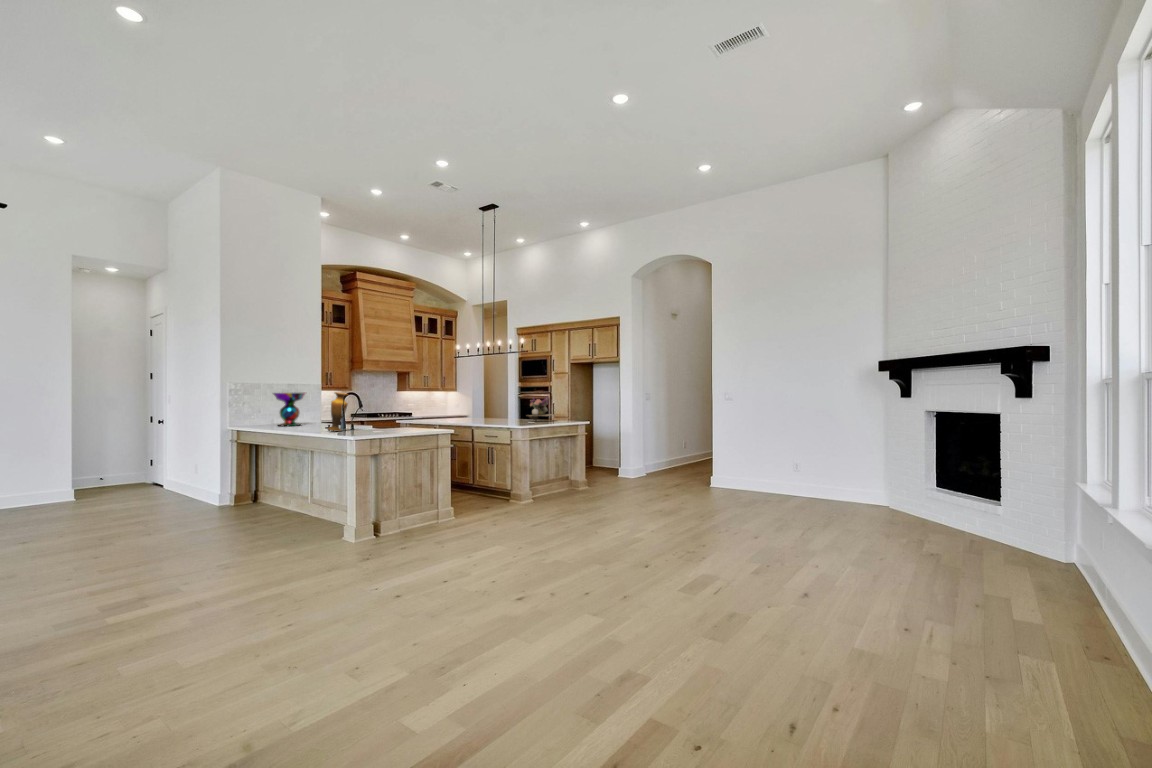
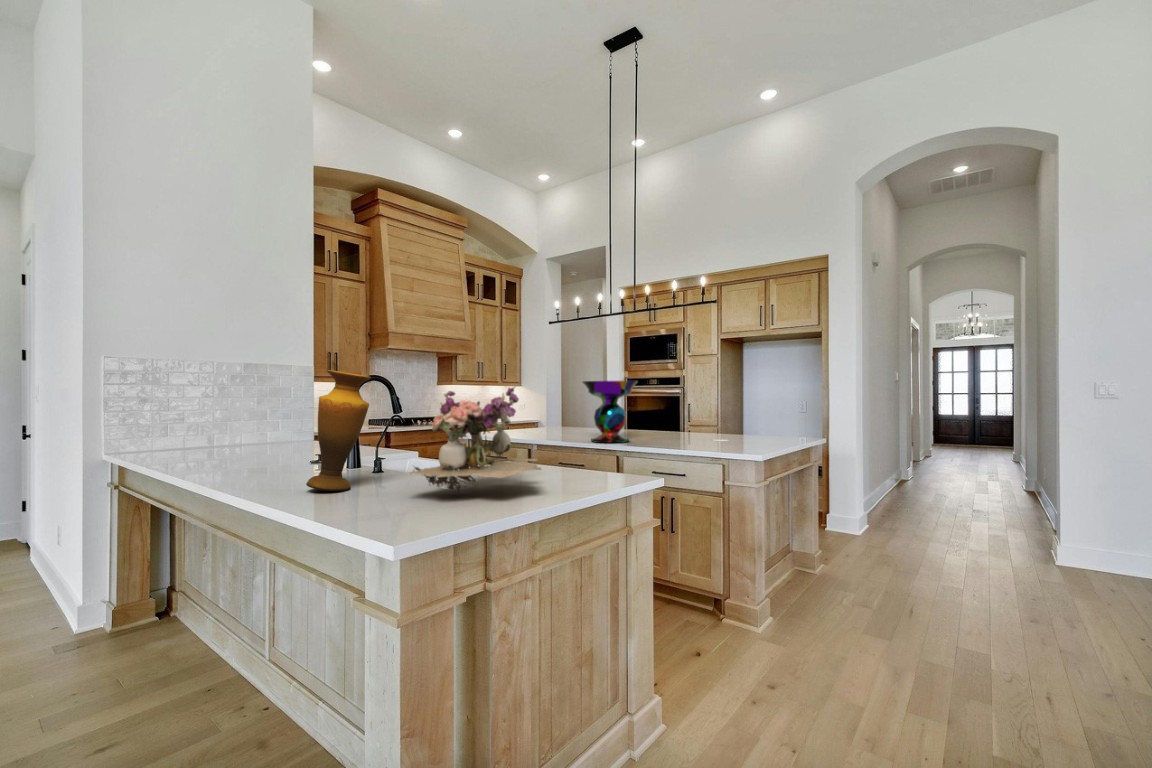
decorative bowl: present [273,393,305,426] -> present [582,381,638,443]
flower arrangement: present [528,396,554,421] -> present [409,385,541,492]

